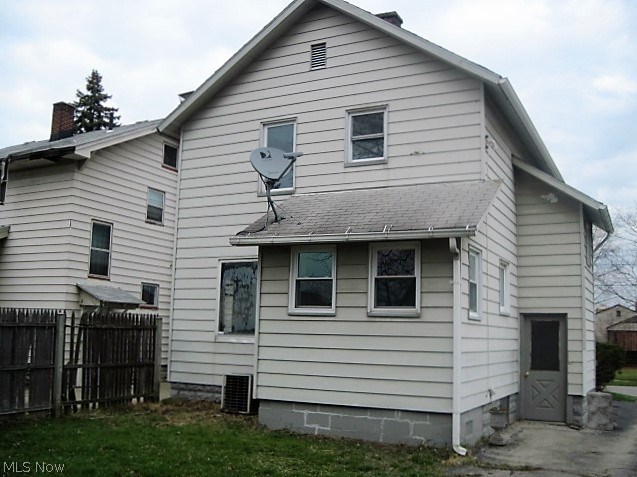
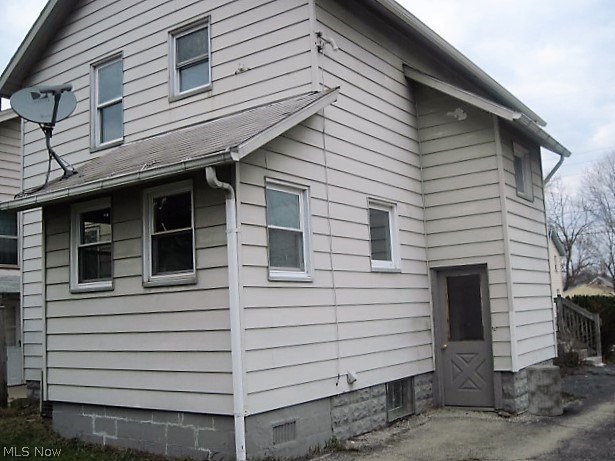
planter: present [488,407,508,445] -> none [335,396,364,451]

